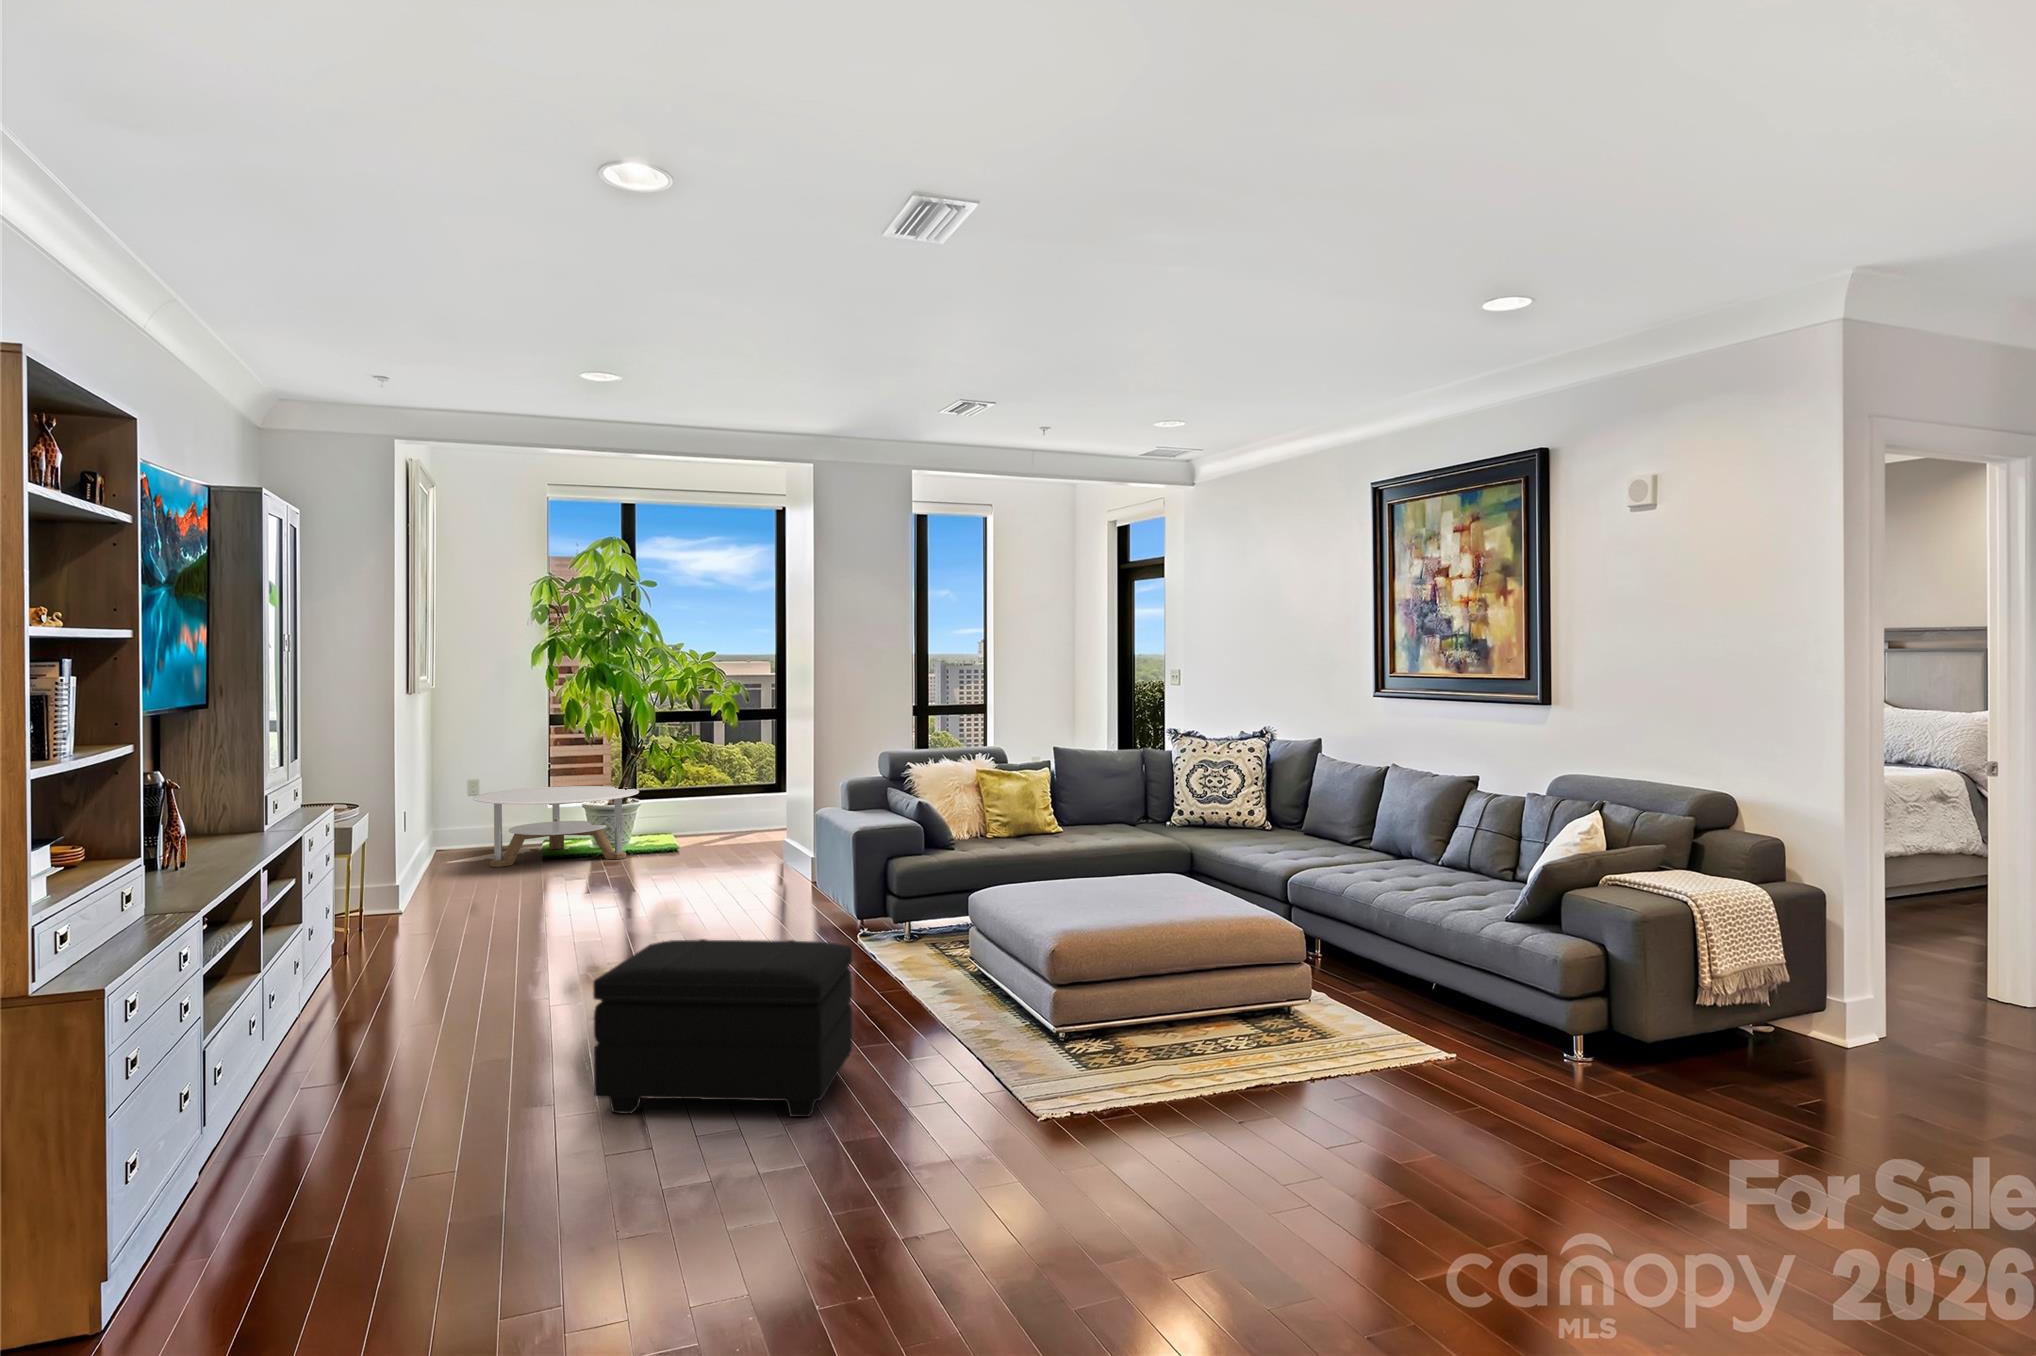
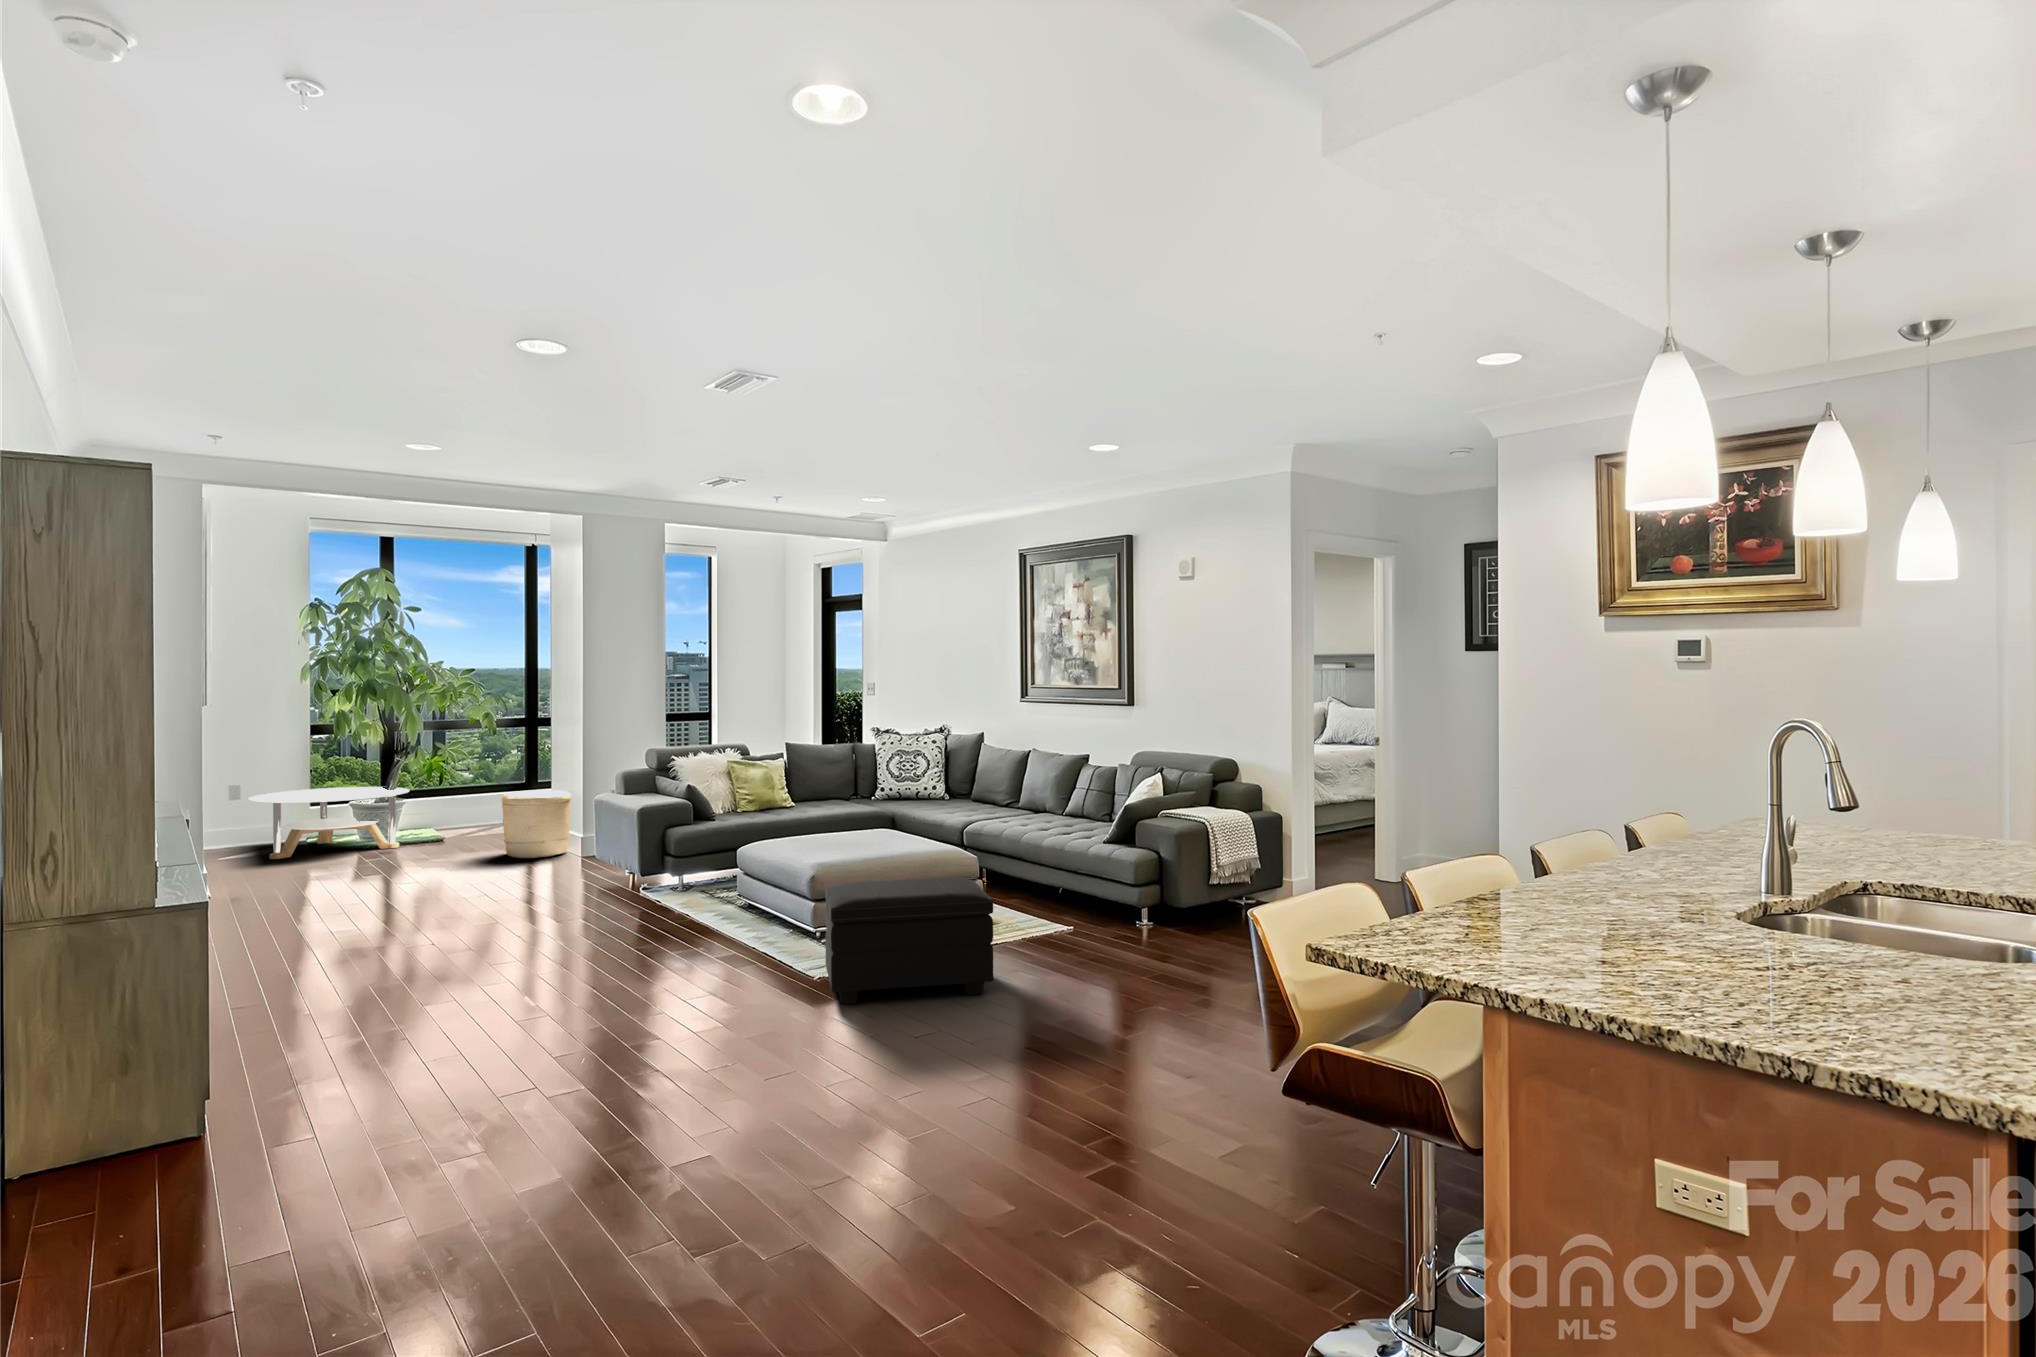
woven basket: none [725,798,804,881] -> present [502,790,571,858]
footstool: present [593,939,852,1117] -> present [825,877,993,1004]

